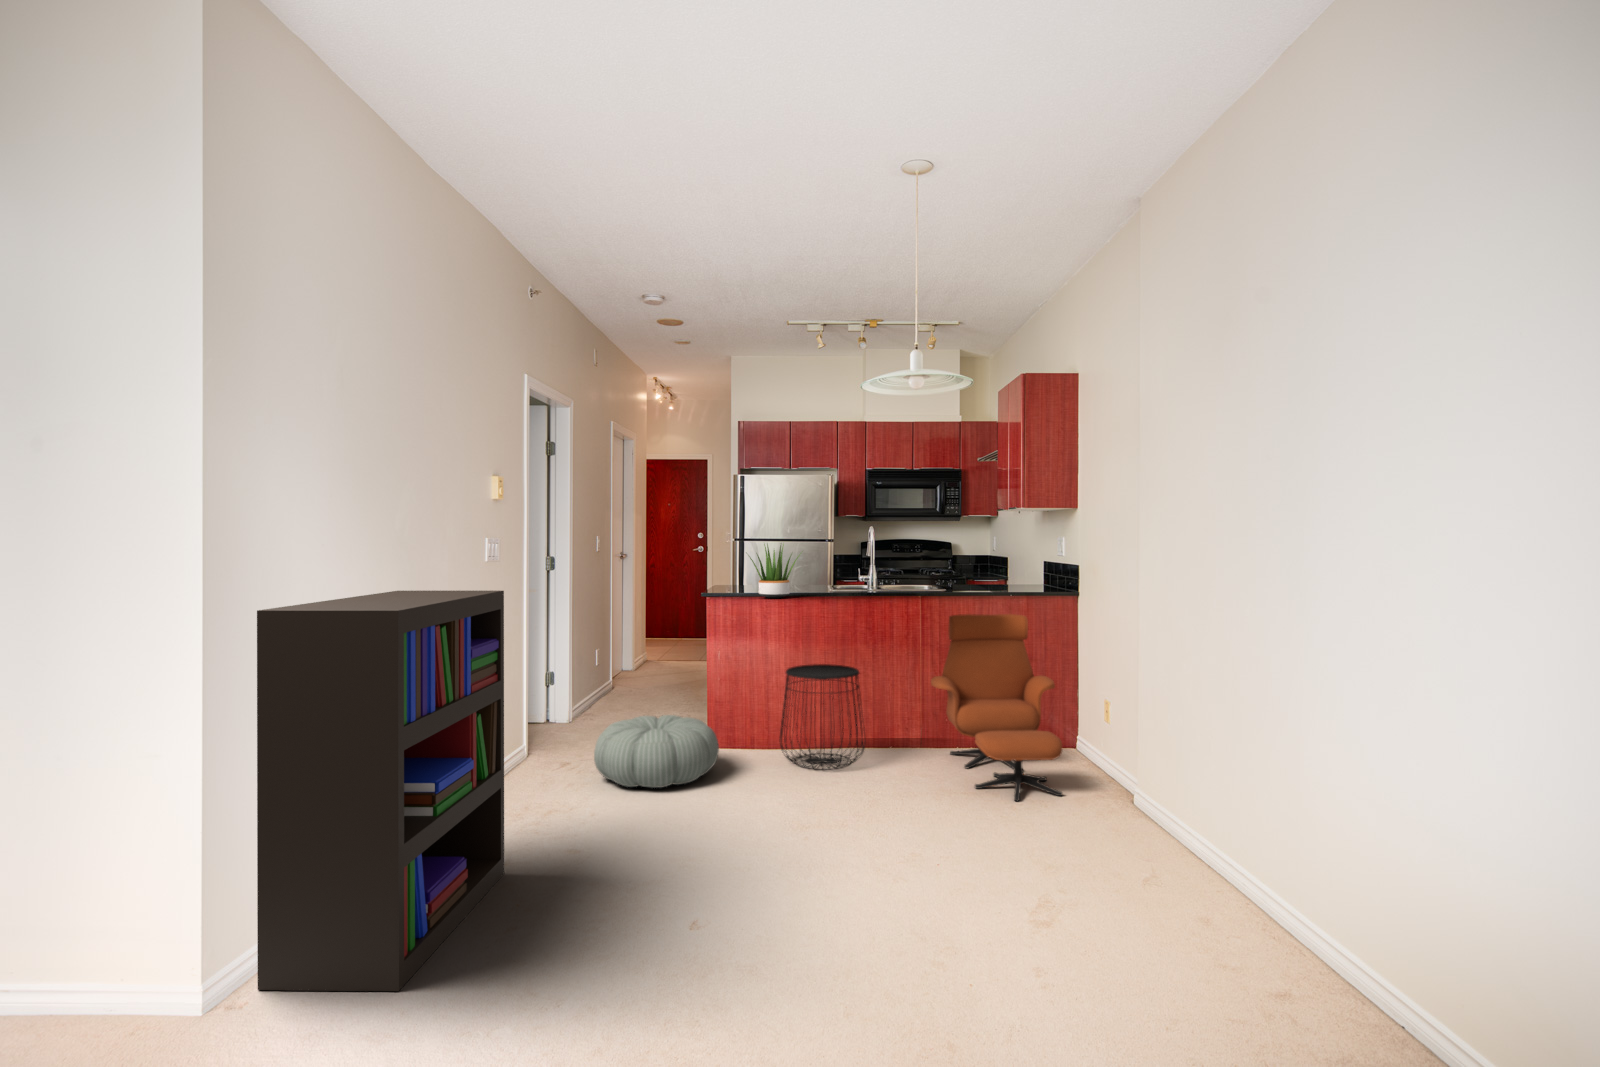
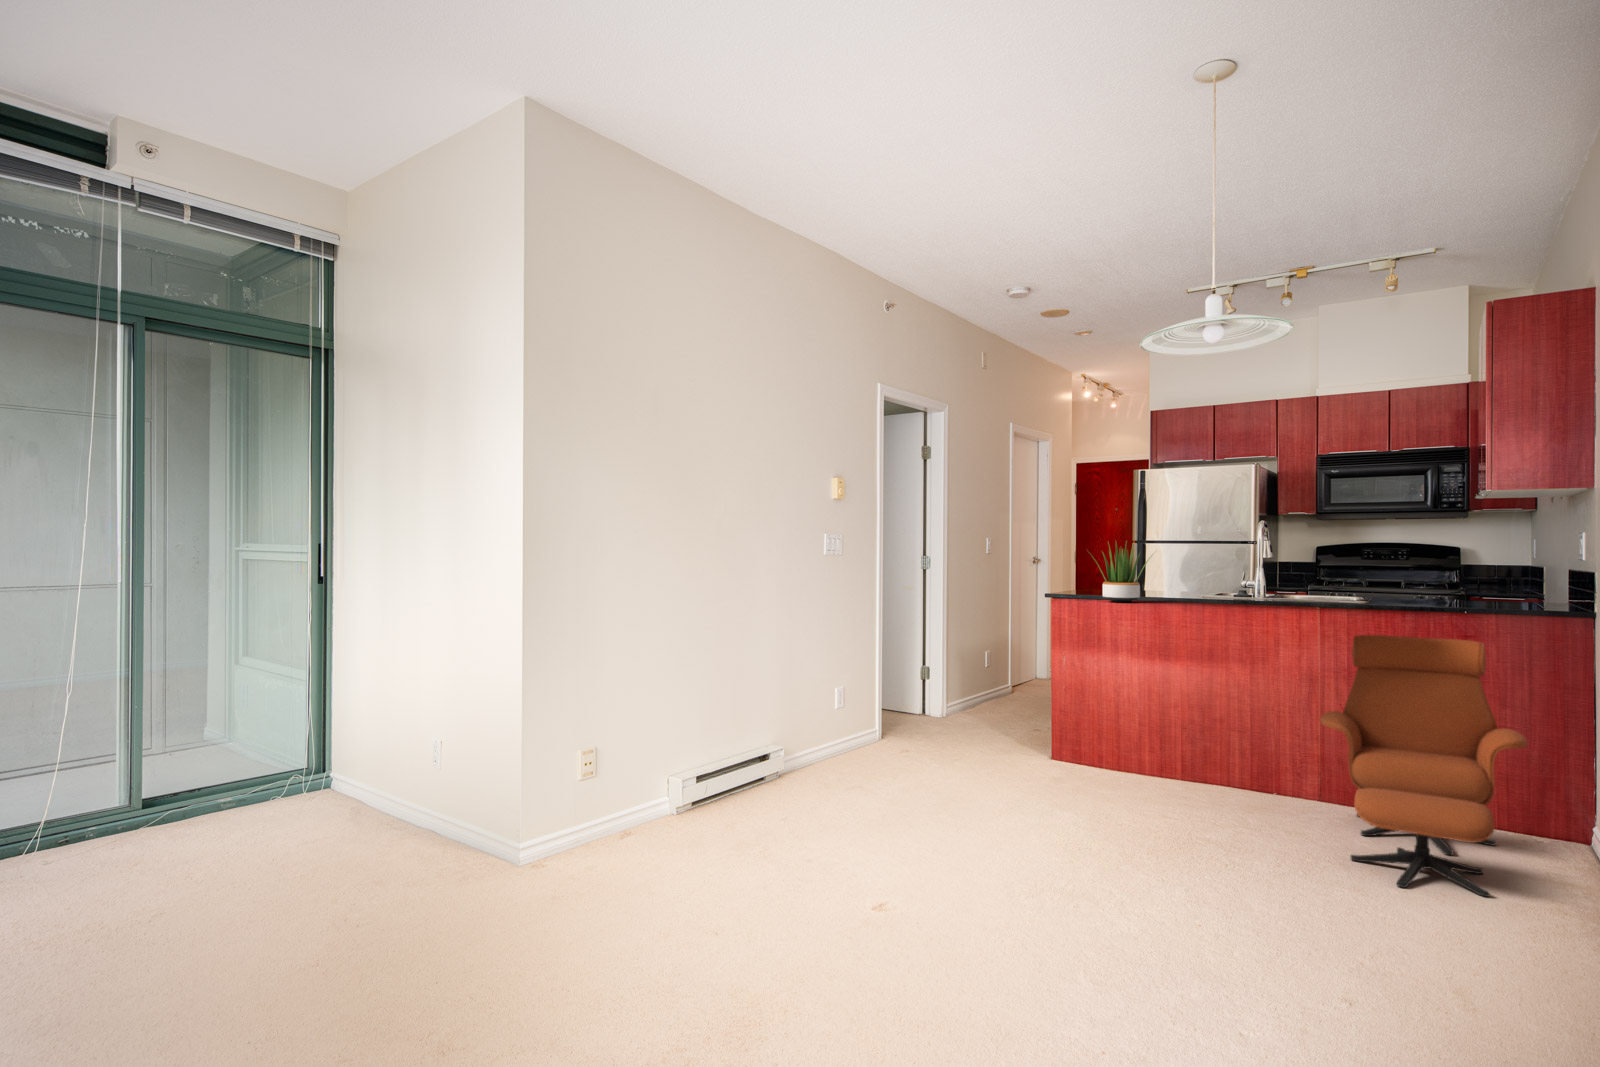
bookshelf: present [257,590,504,991] -> none [561,573,776,887]
side table: present [780,664,866,770] -> none [1117,680,1226,803]
pouf: present [594,715,719,788] -> none [914,714,1040,786]

